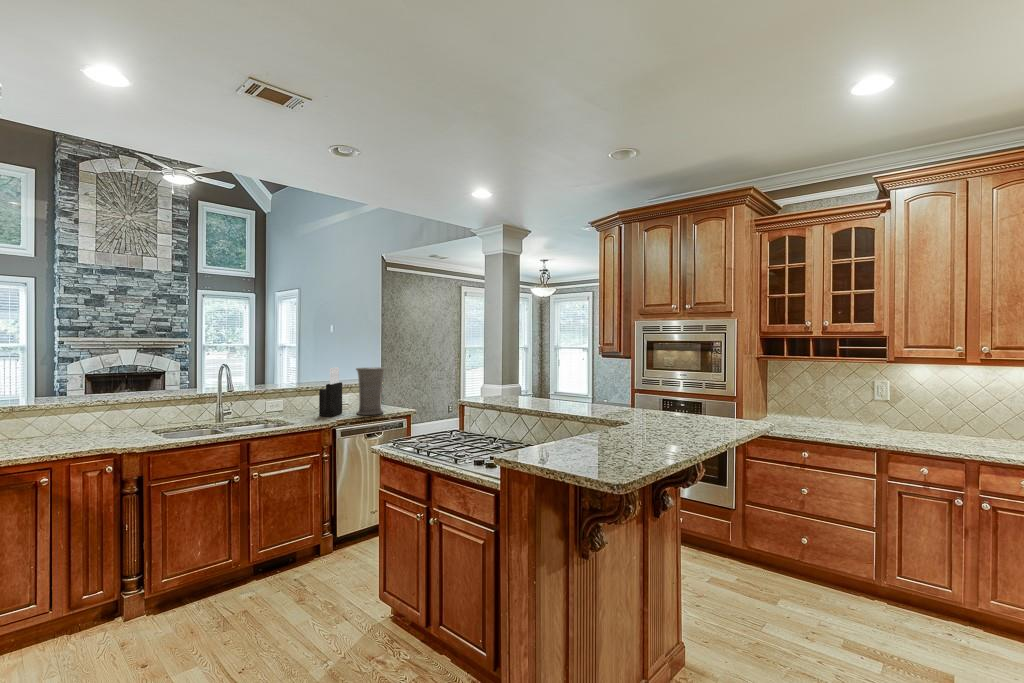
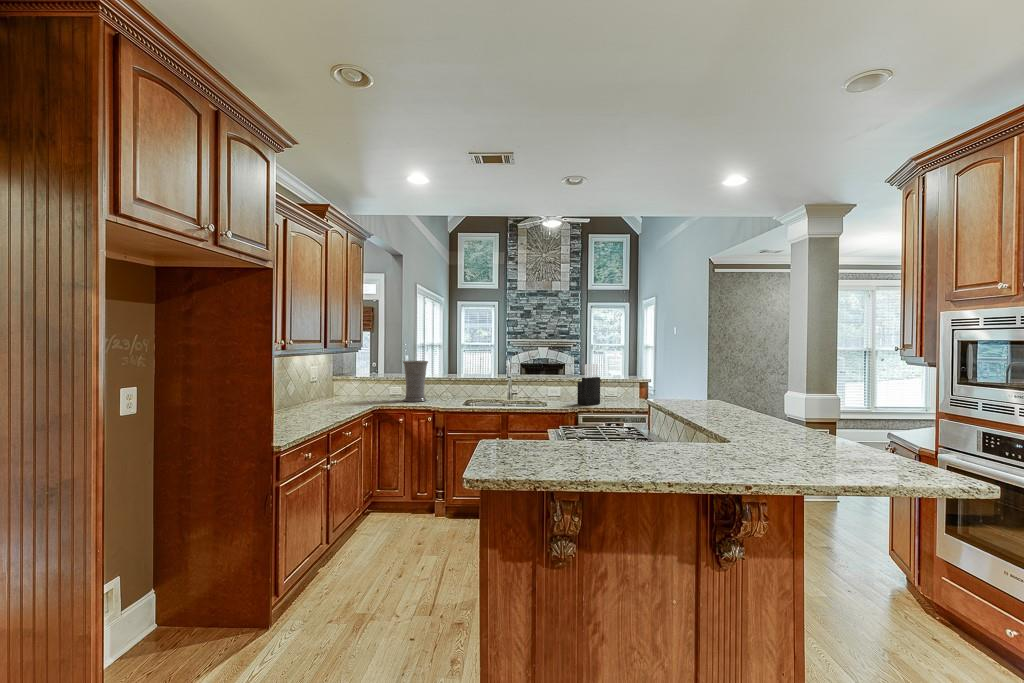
vase: present [356,367,385,415] -> present [403,361,428,402]

